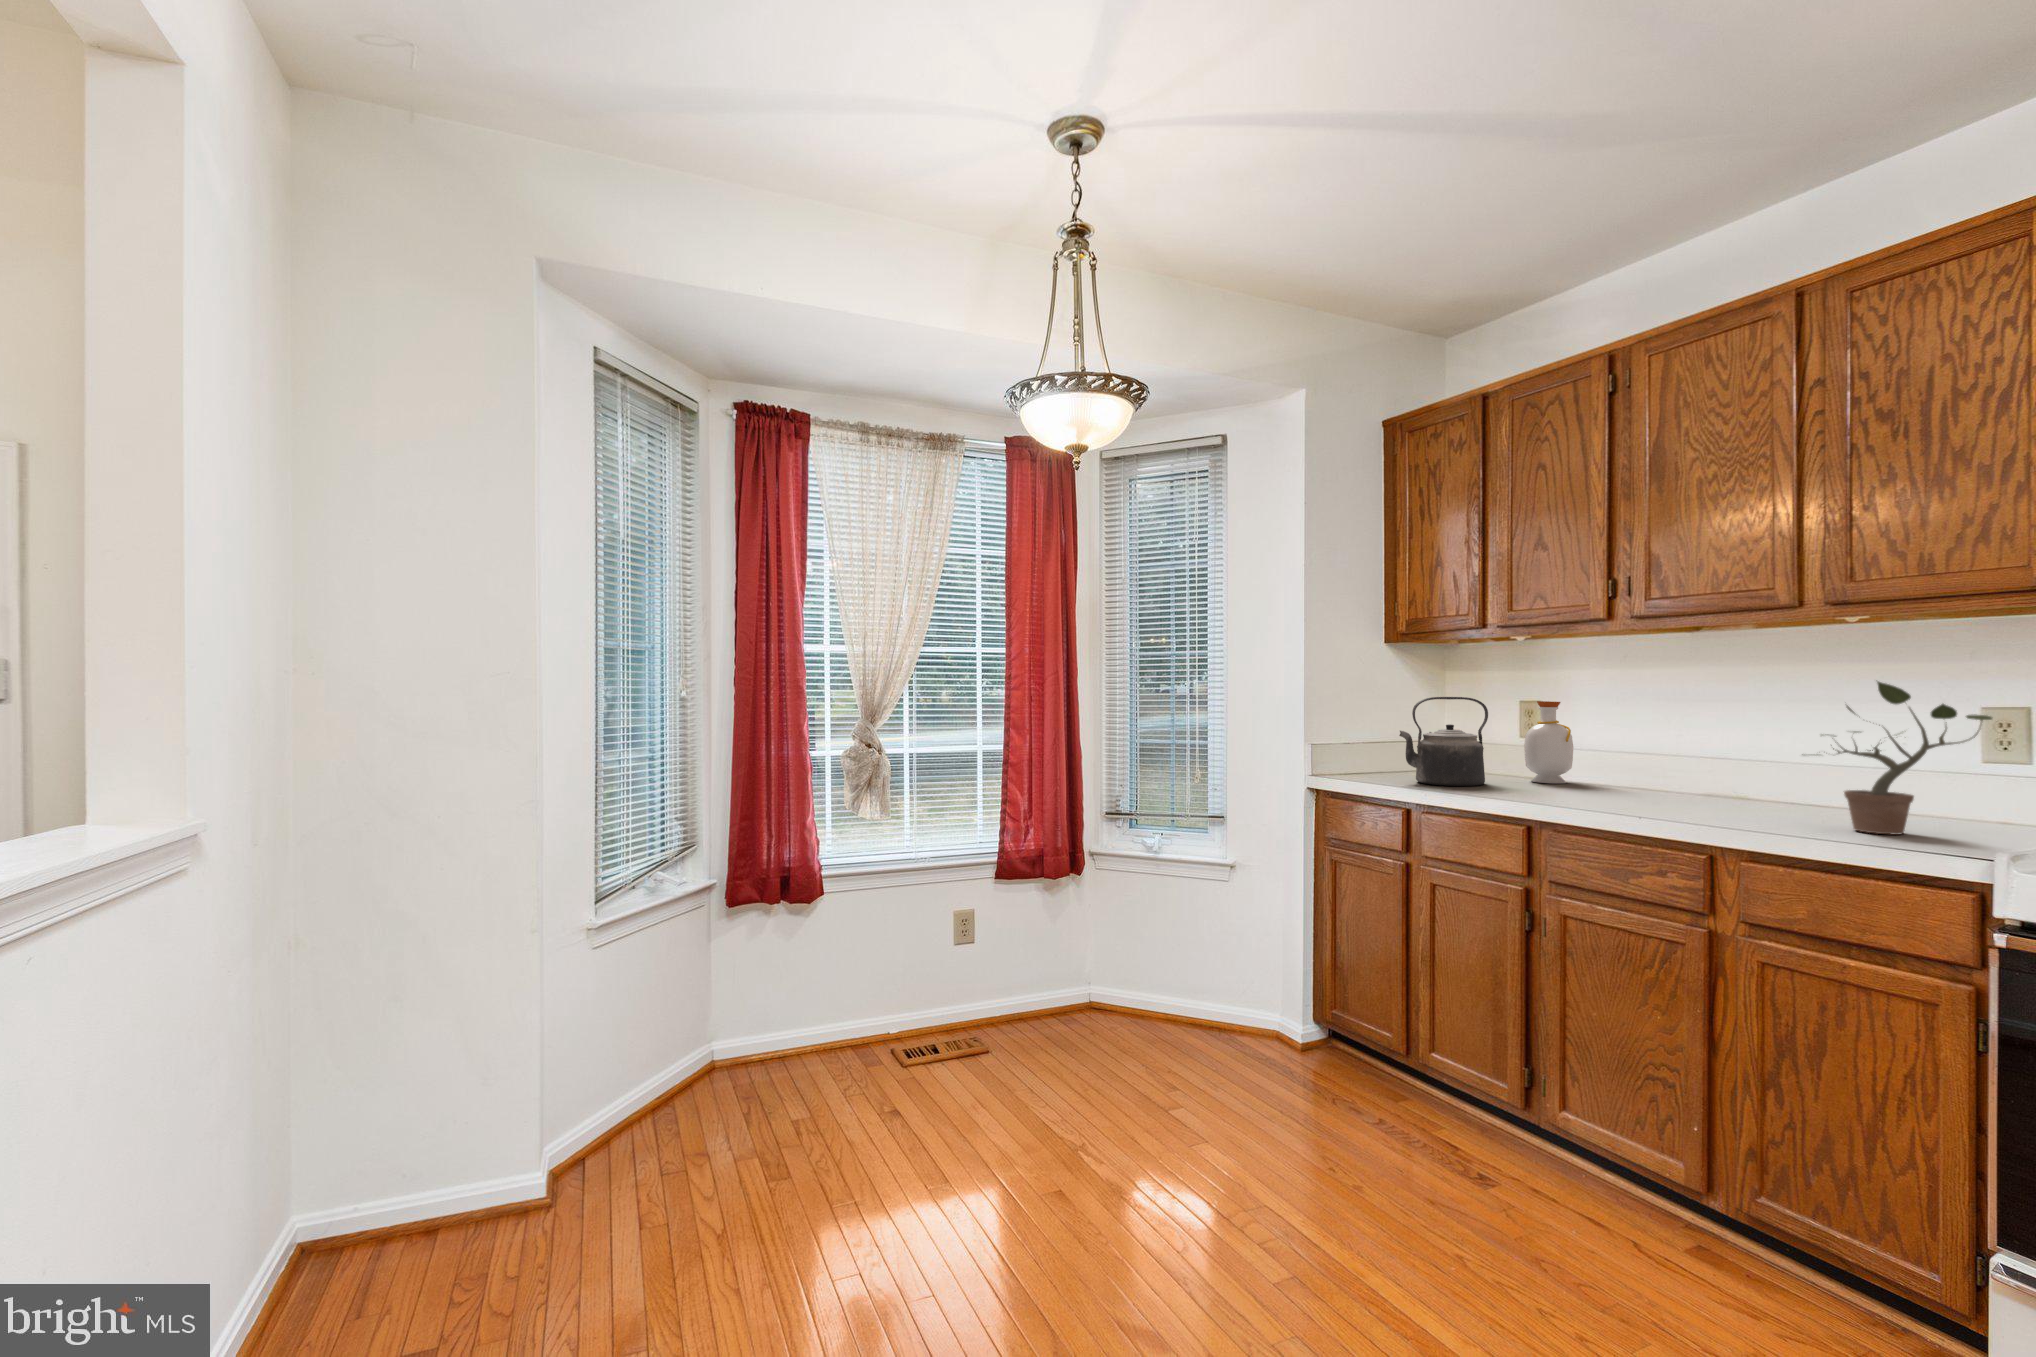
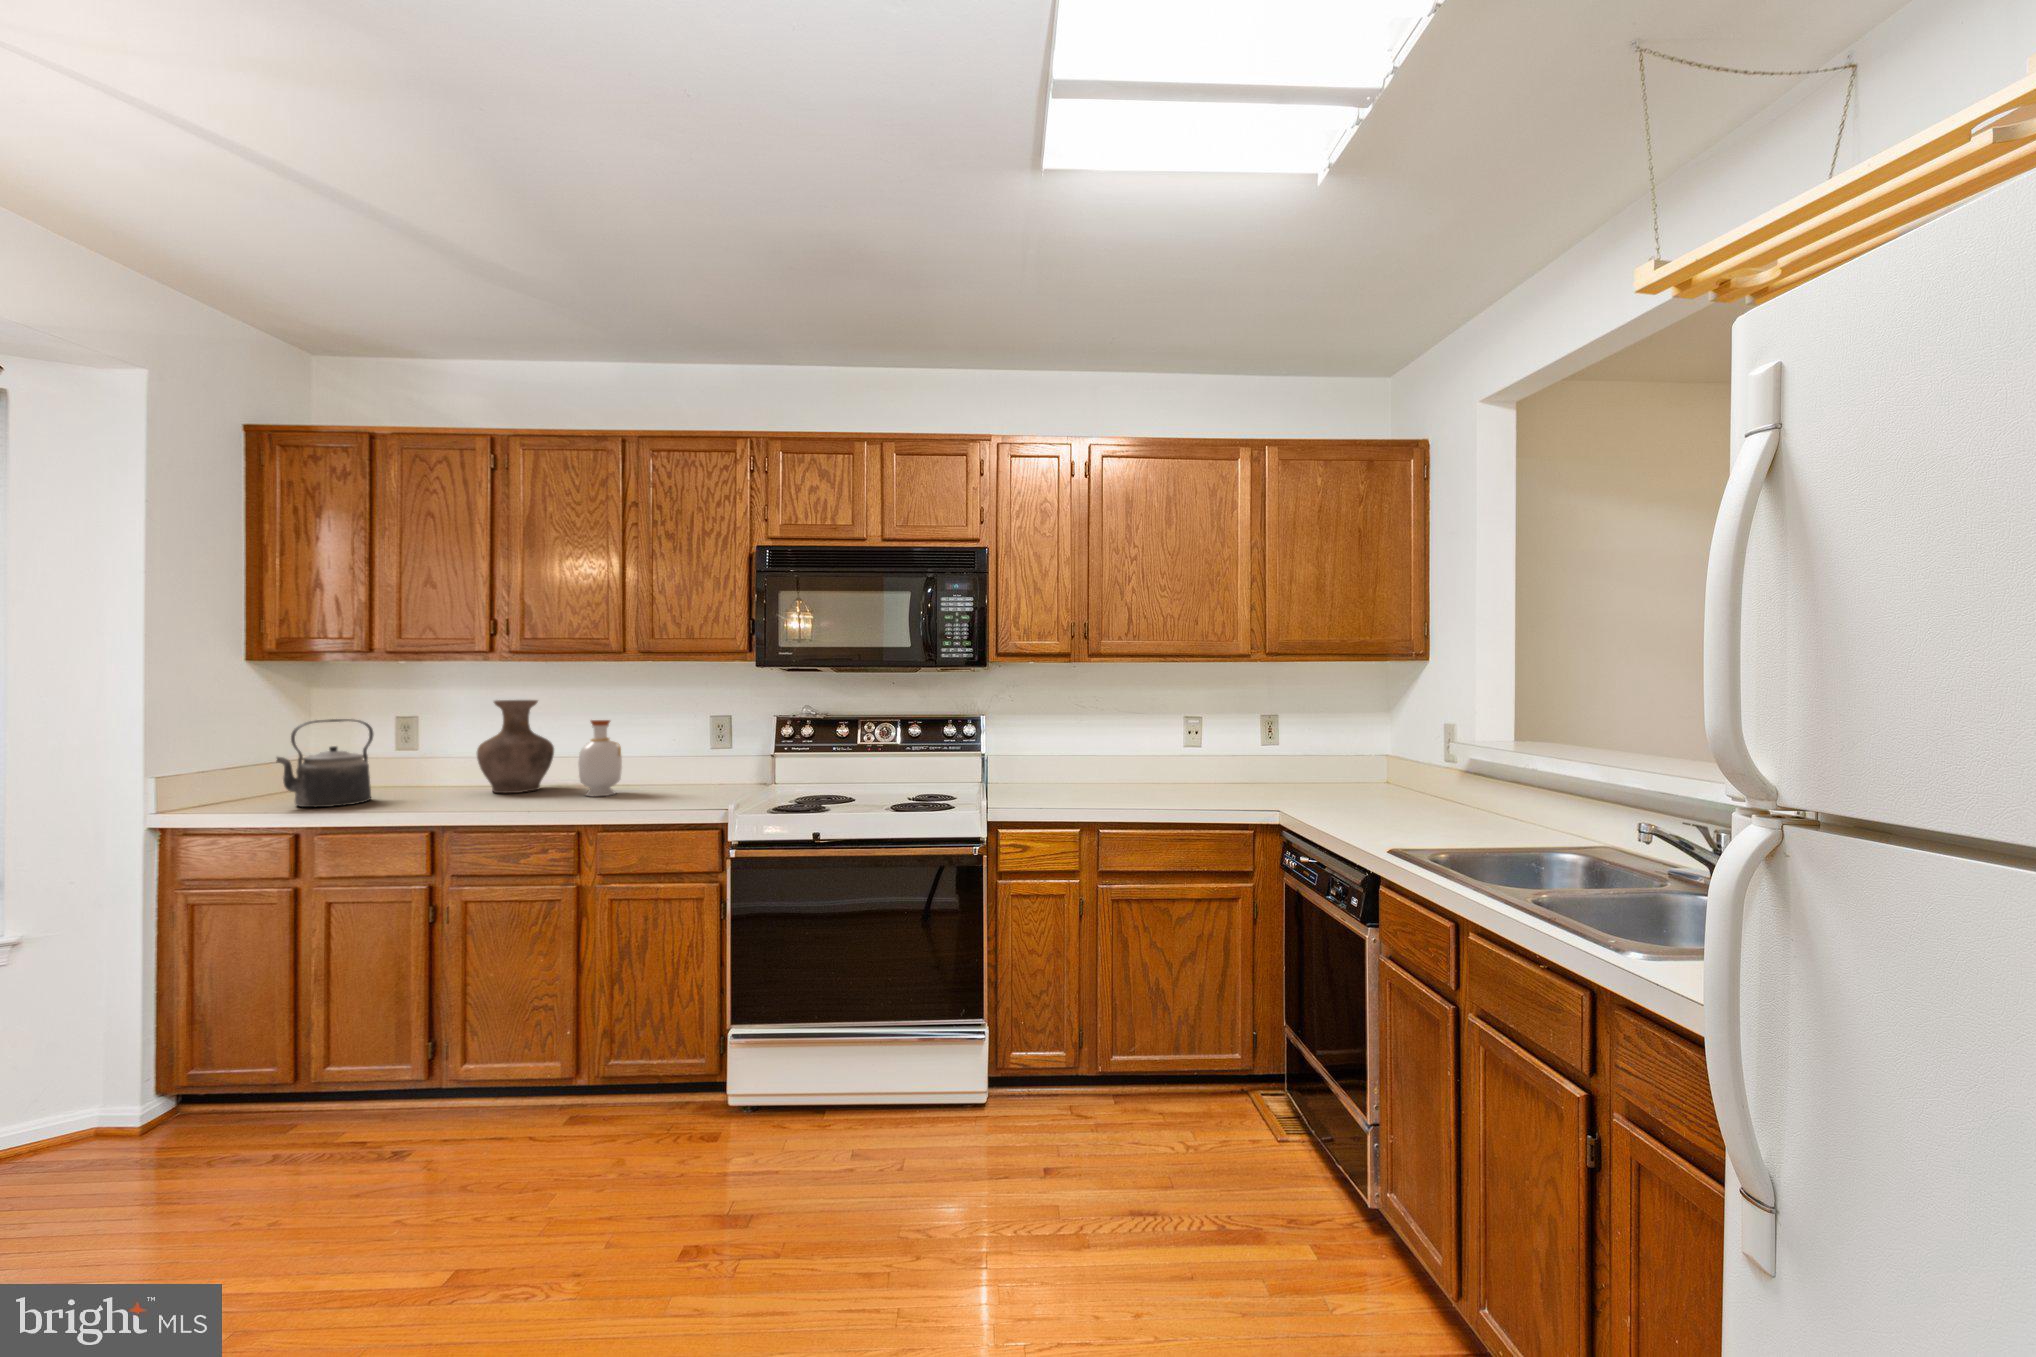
vase: none [1597,680,1700,797] -> present [477,700,554,793]
potted plant: present [1817,682,1992,834] -> none [628,701,722,800]
bottle: present [1524,701,1573,783] -> present [579,720,622,796]

